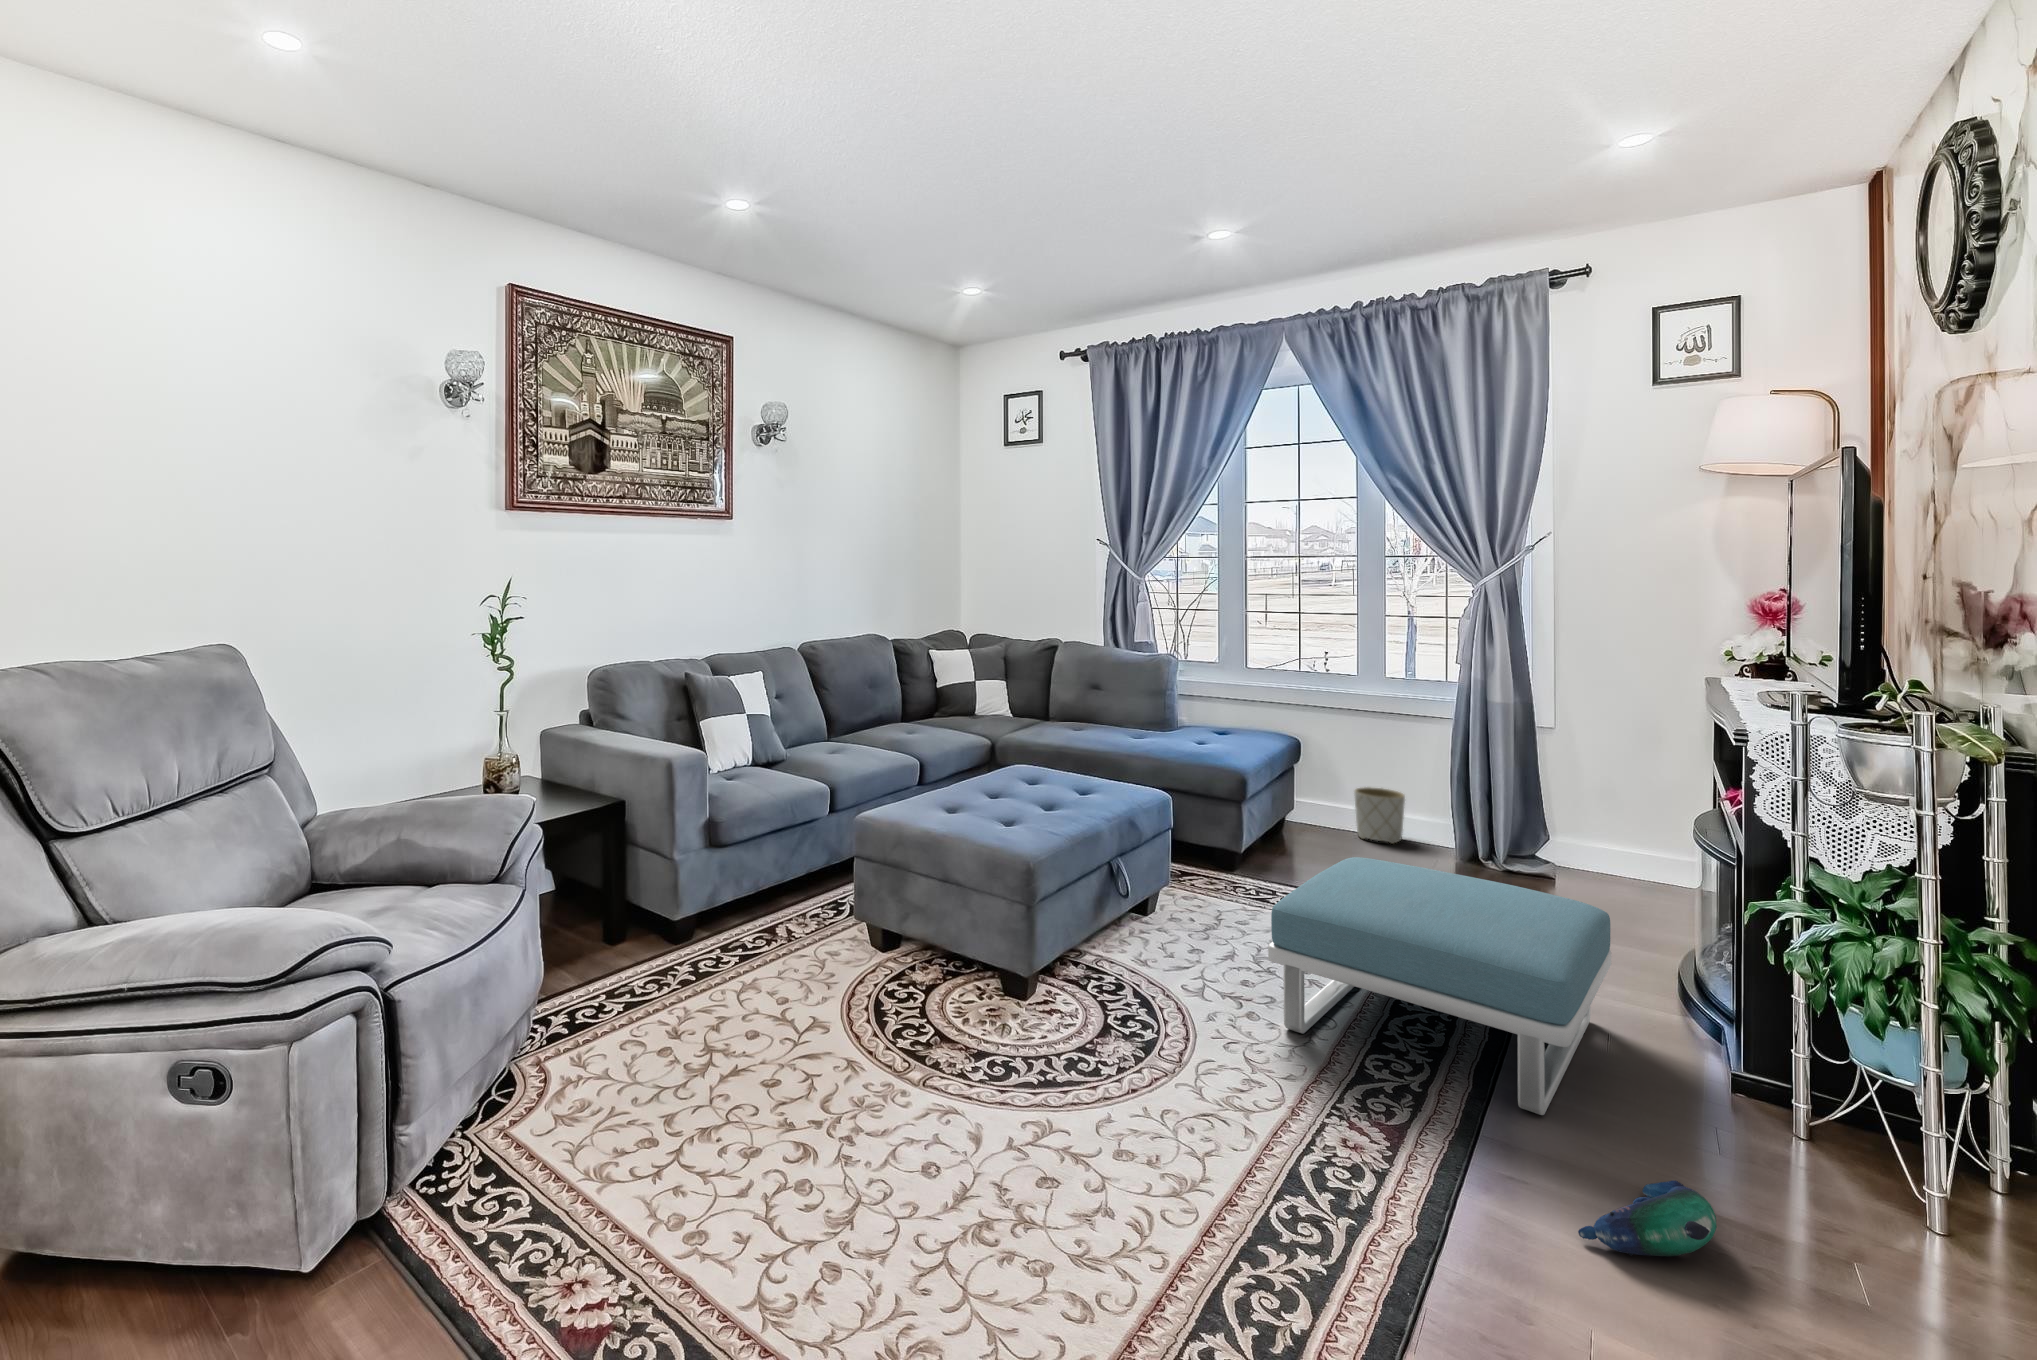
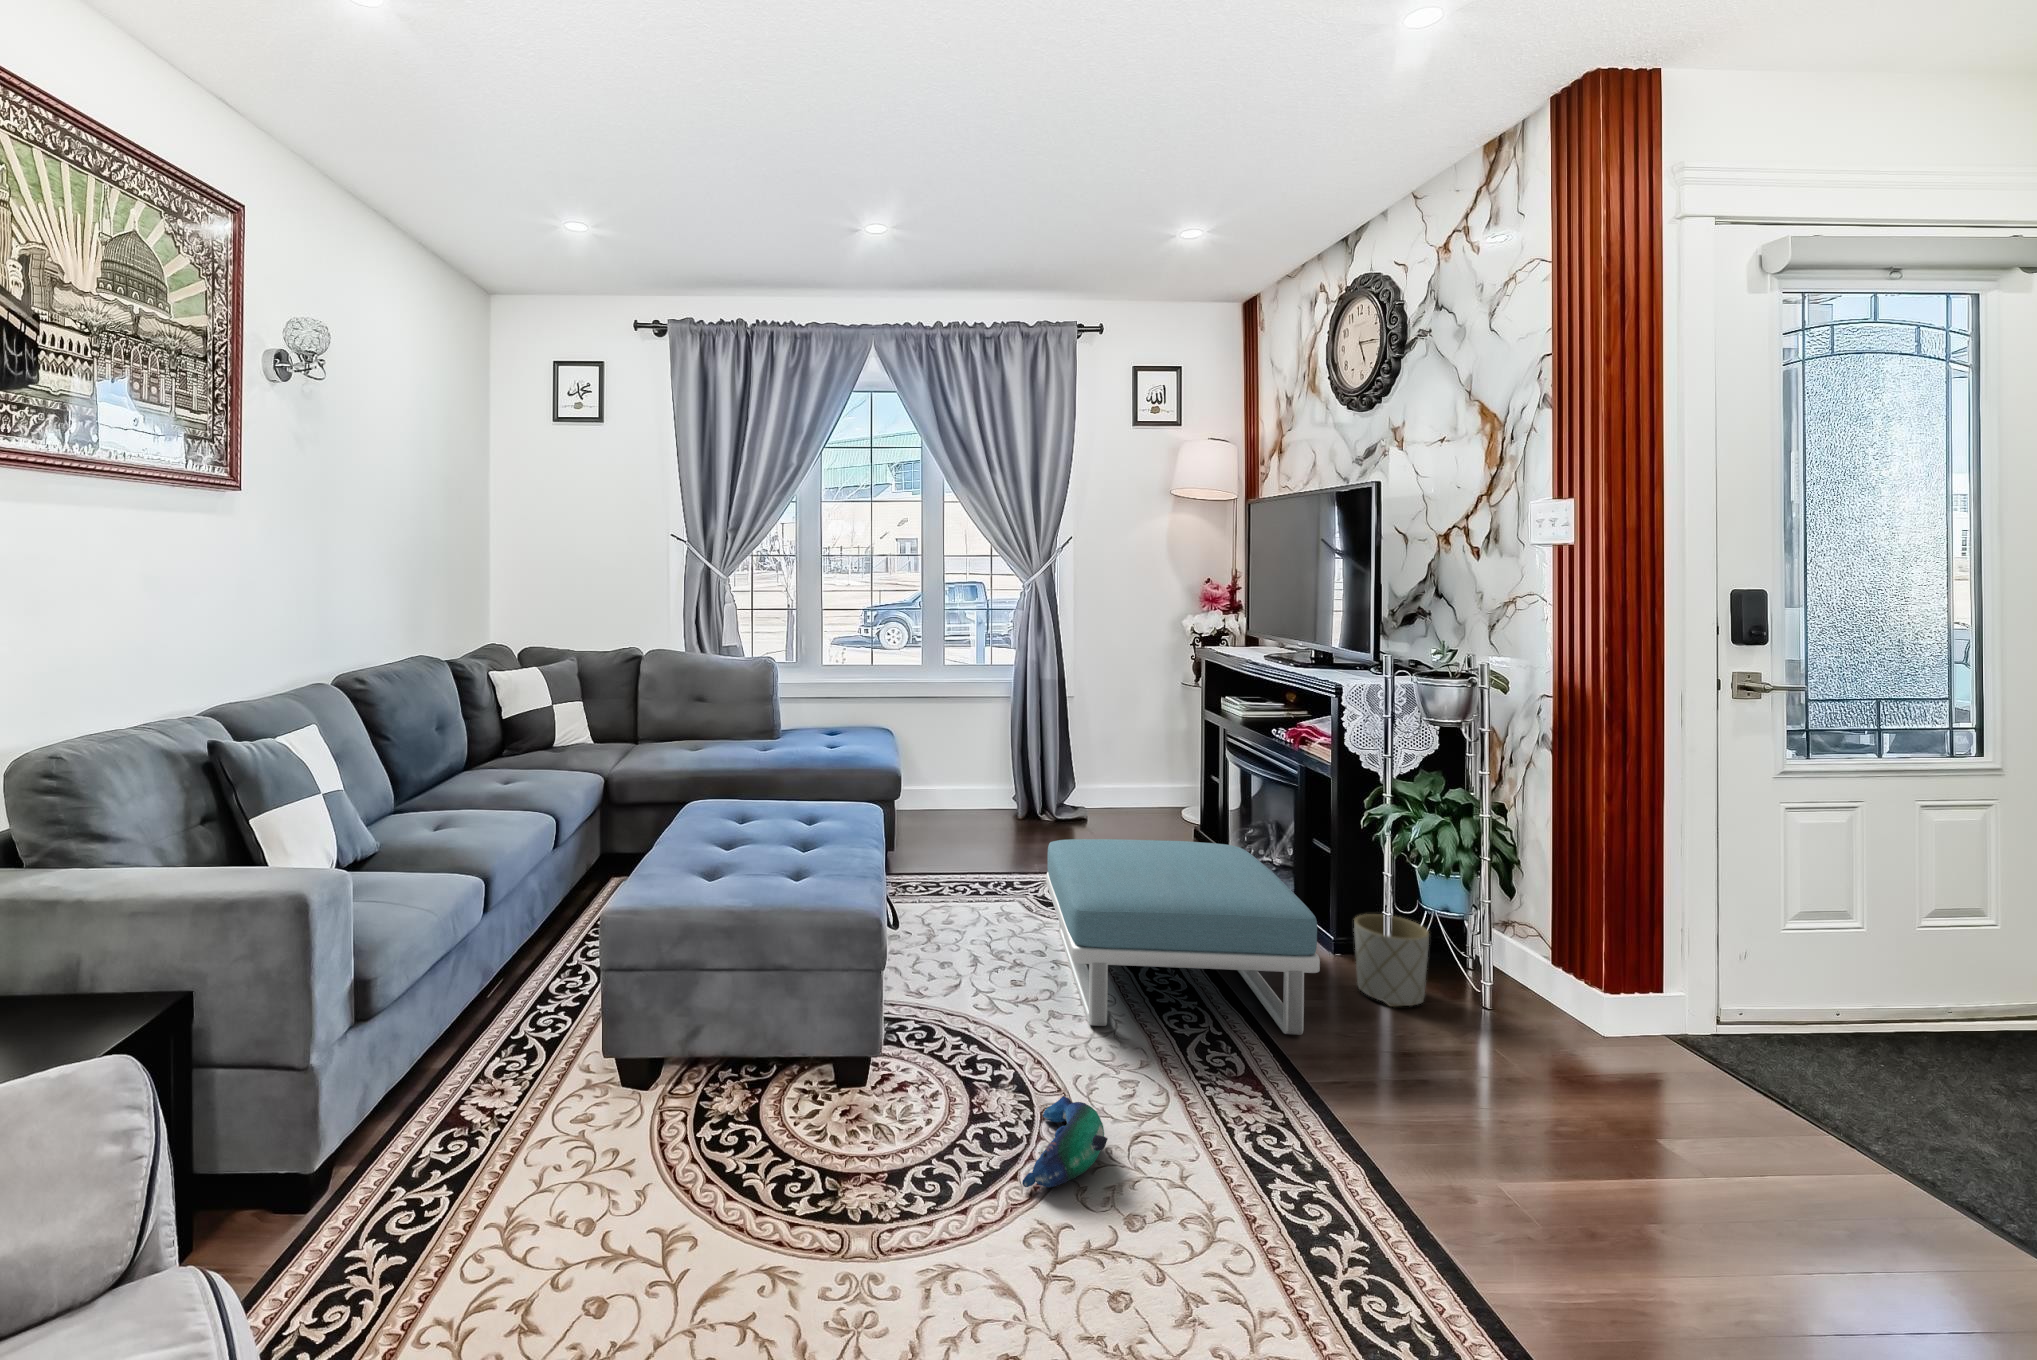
planter: present [1355,787,1405,844] -> present [1354,914,1429,1007]
plush toy: present [1578,1180,1717,1256] -> present [1022,1096,1108,1187]

